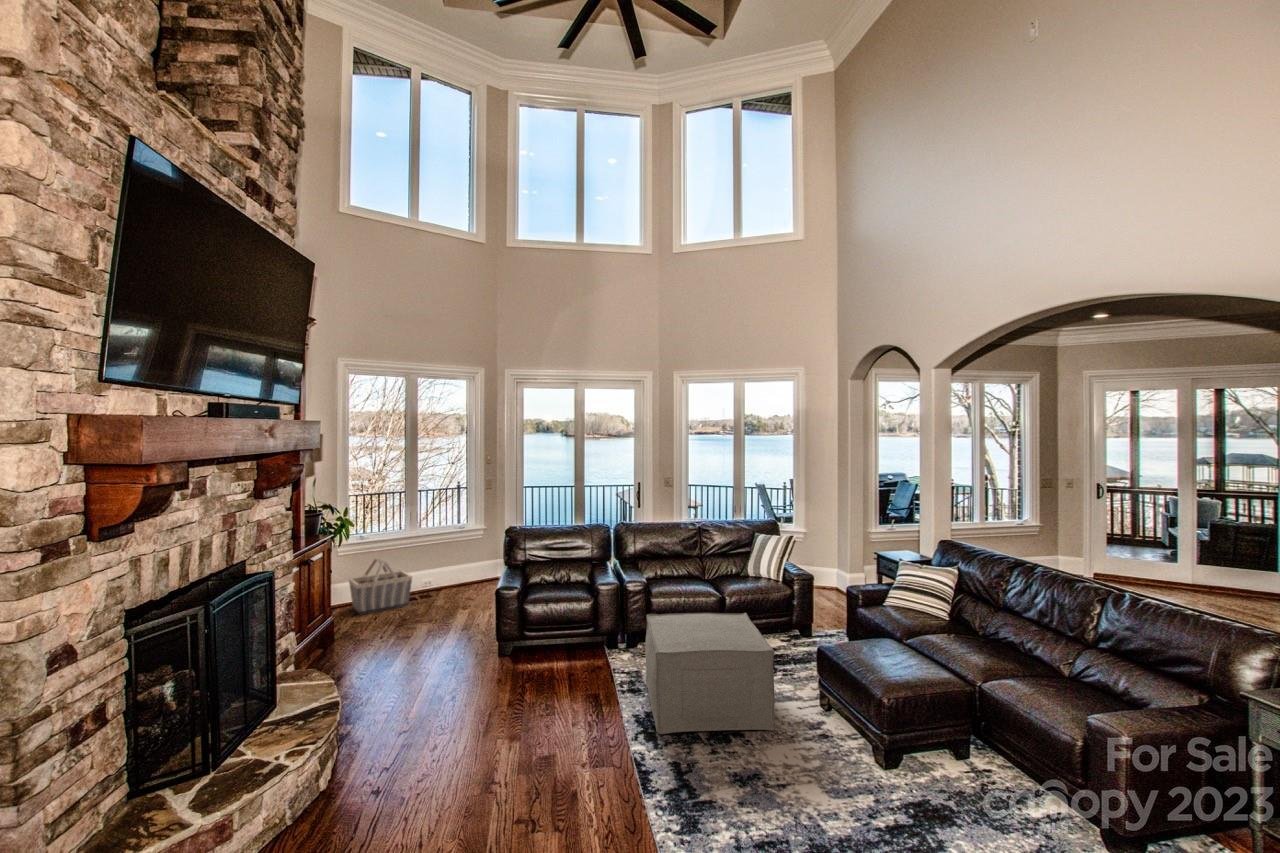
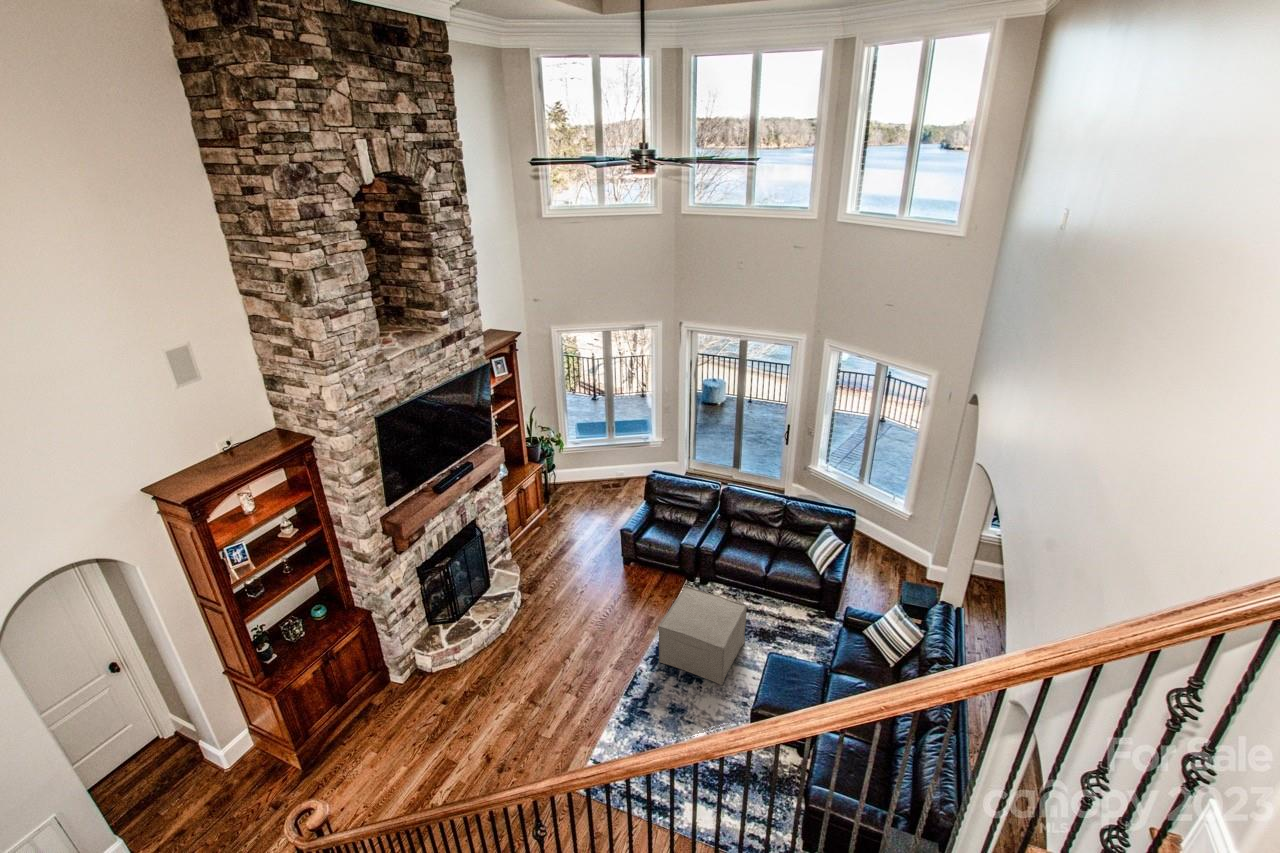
basket: present [349,558,412,614] -> none [568,460,604,496]

